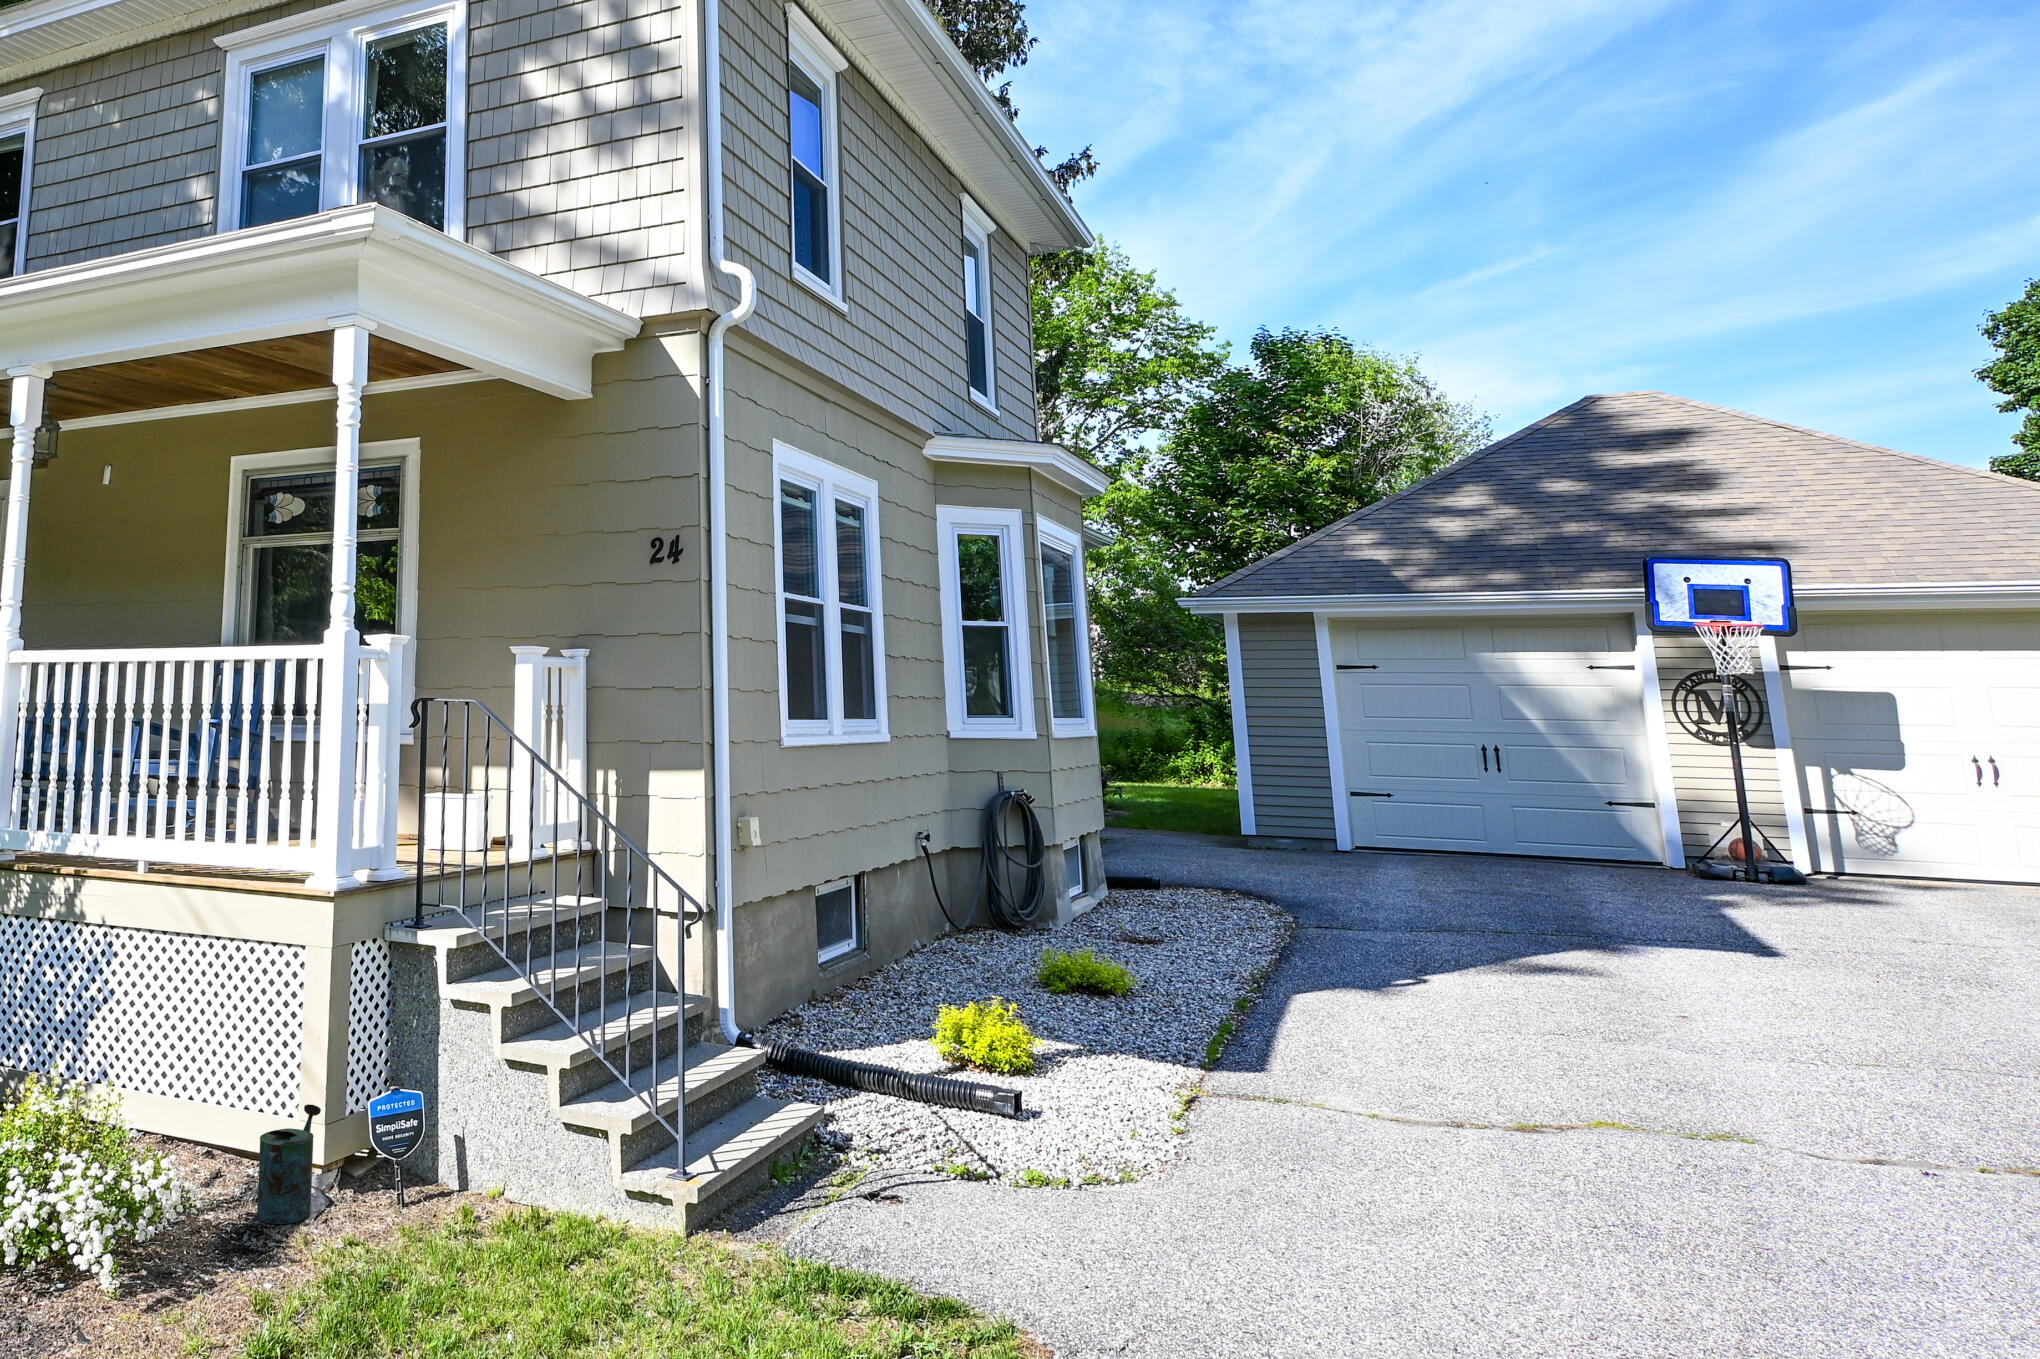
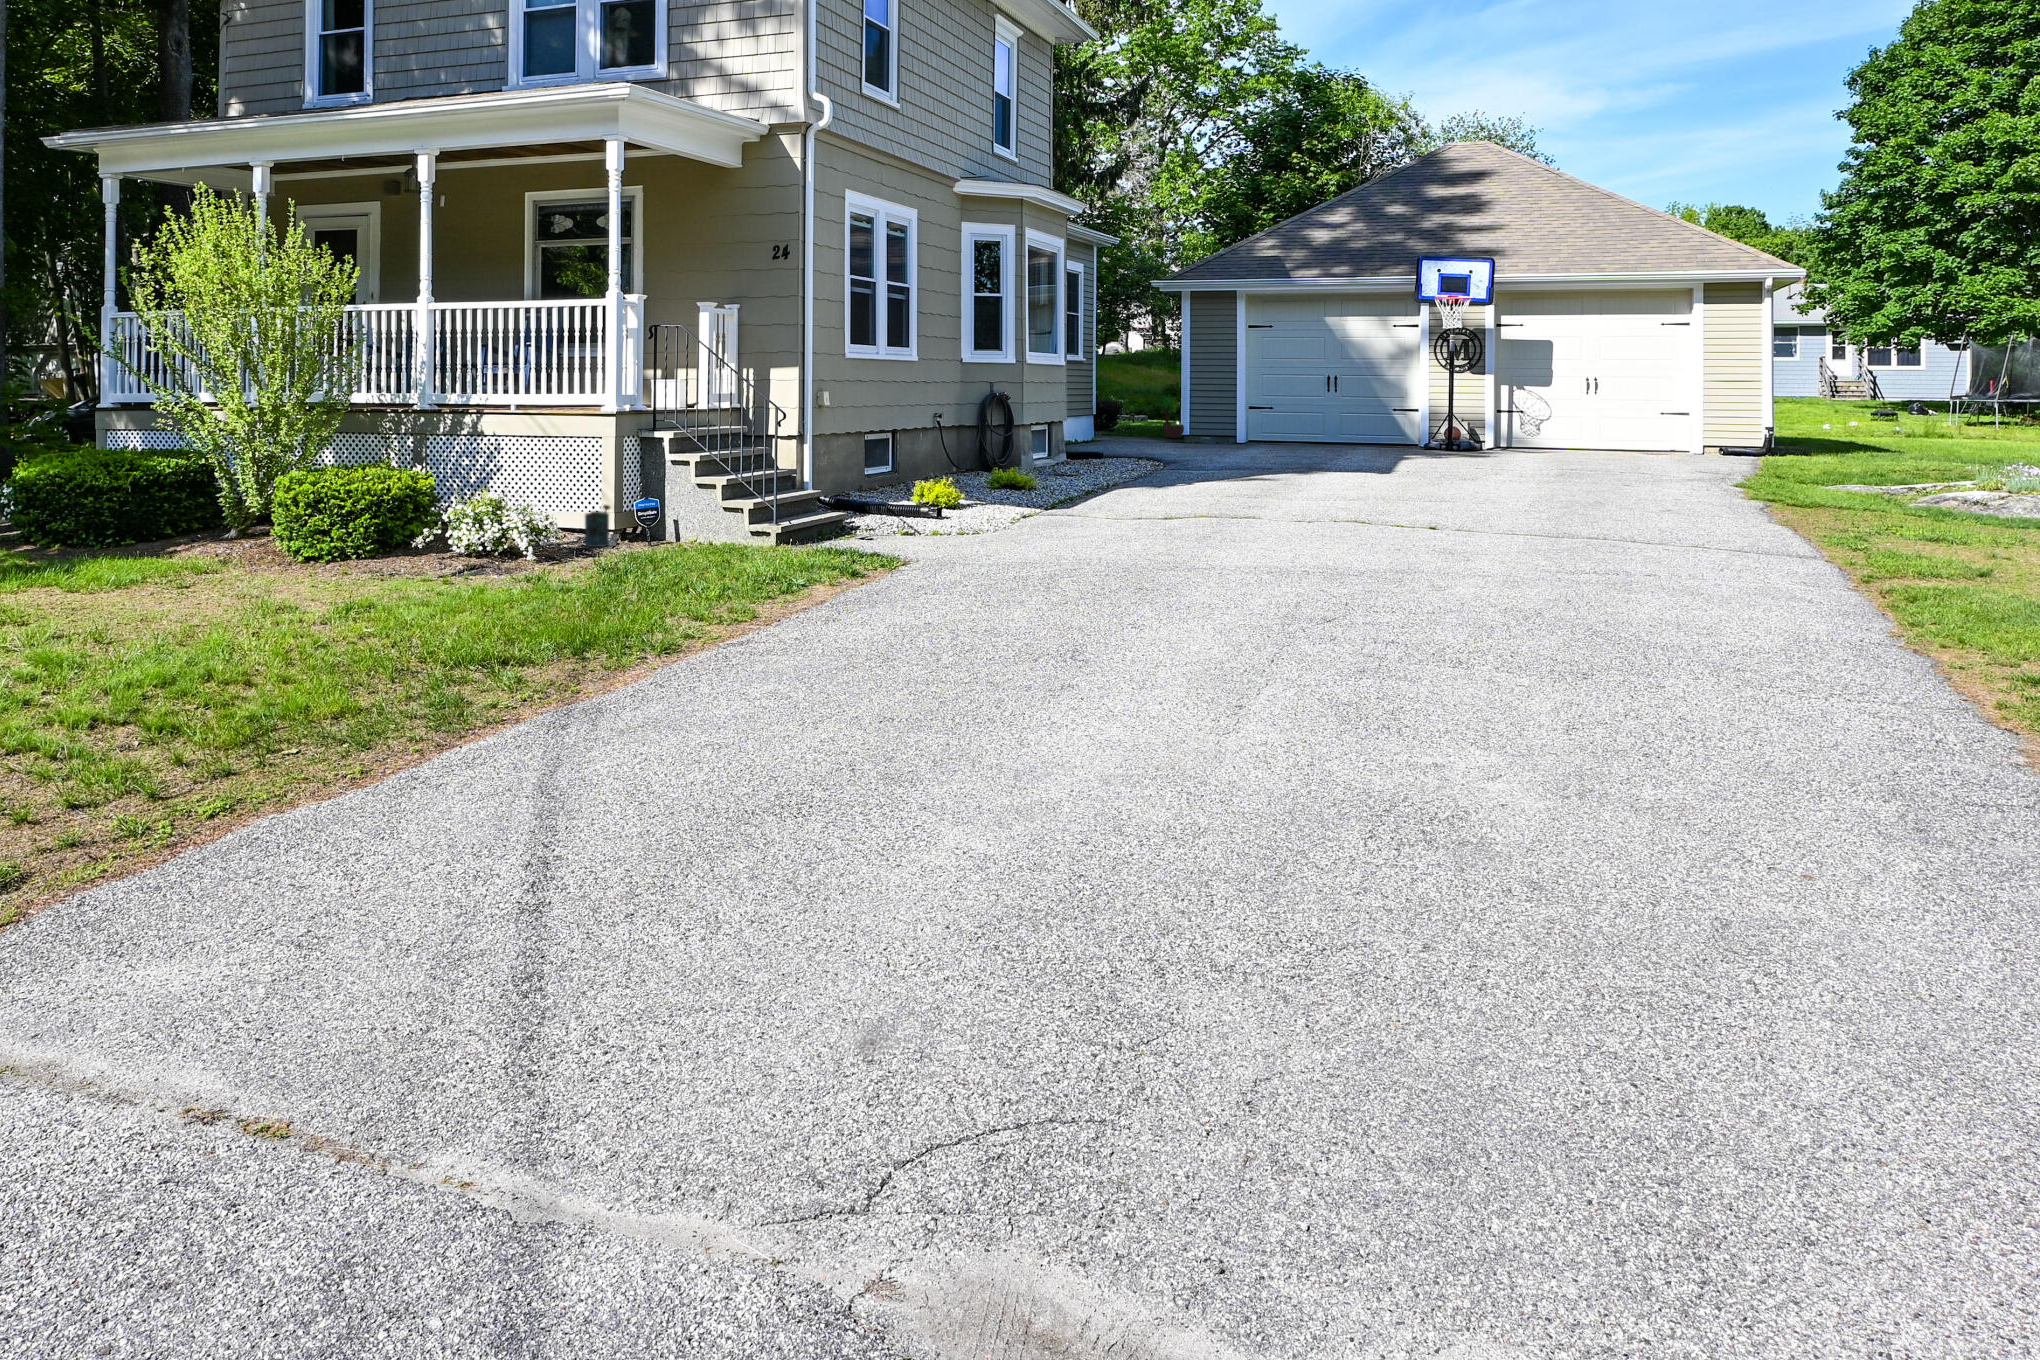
potted tree: none [1184,764,1235,838] -> present [1157,396,1184,438]

